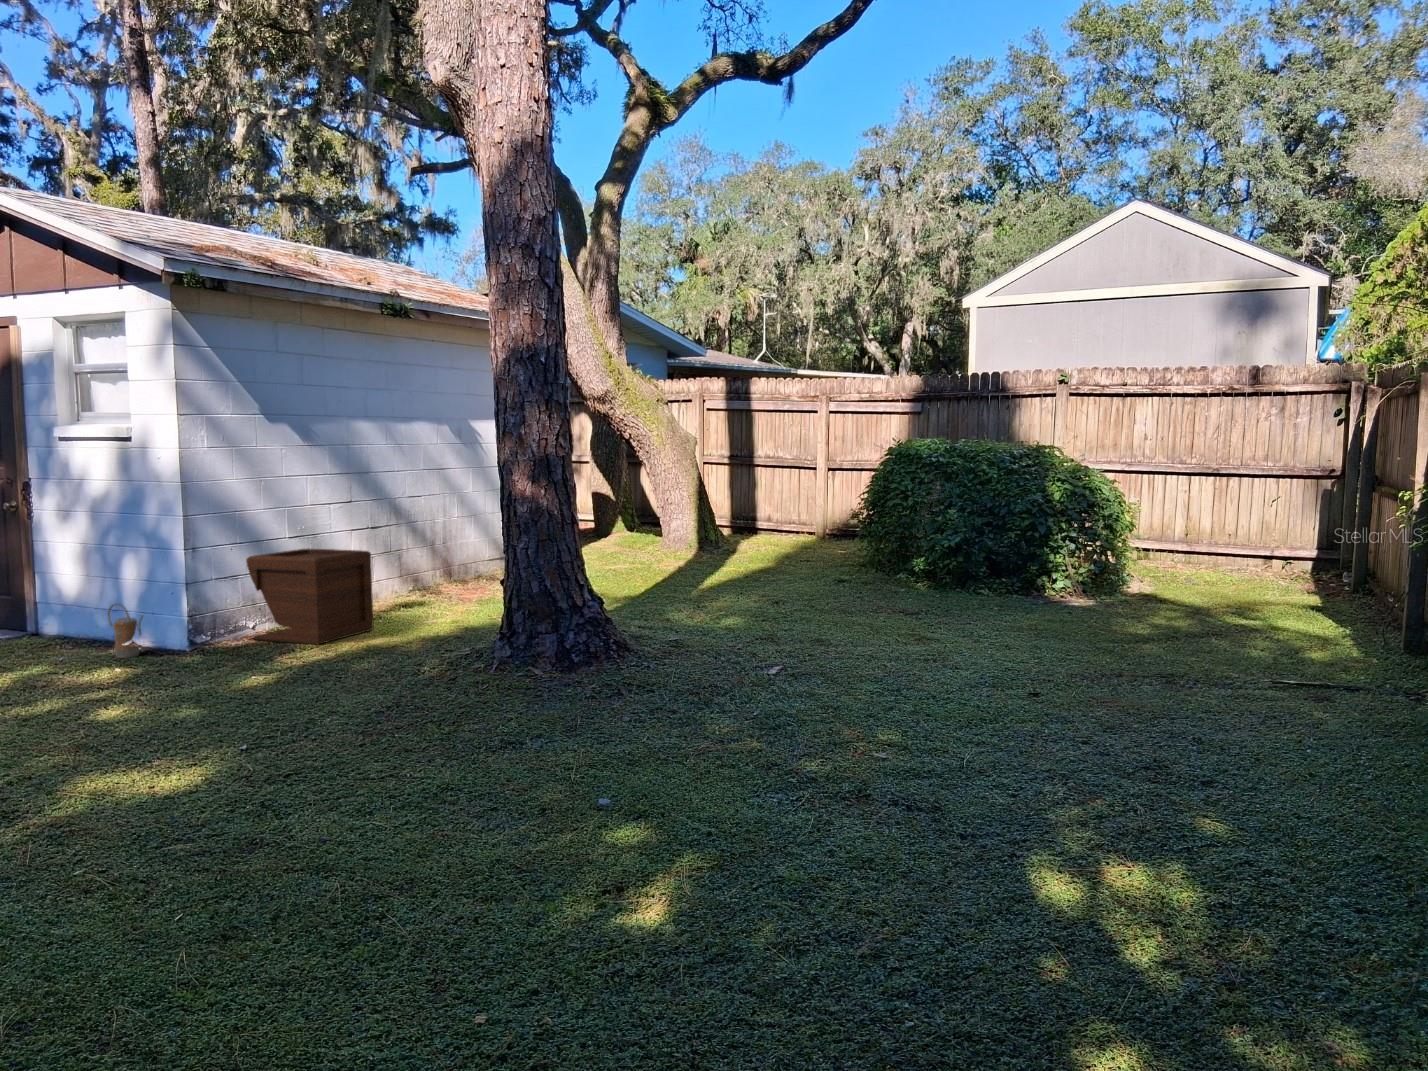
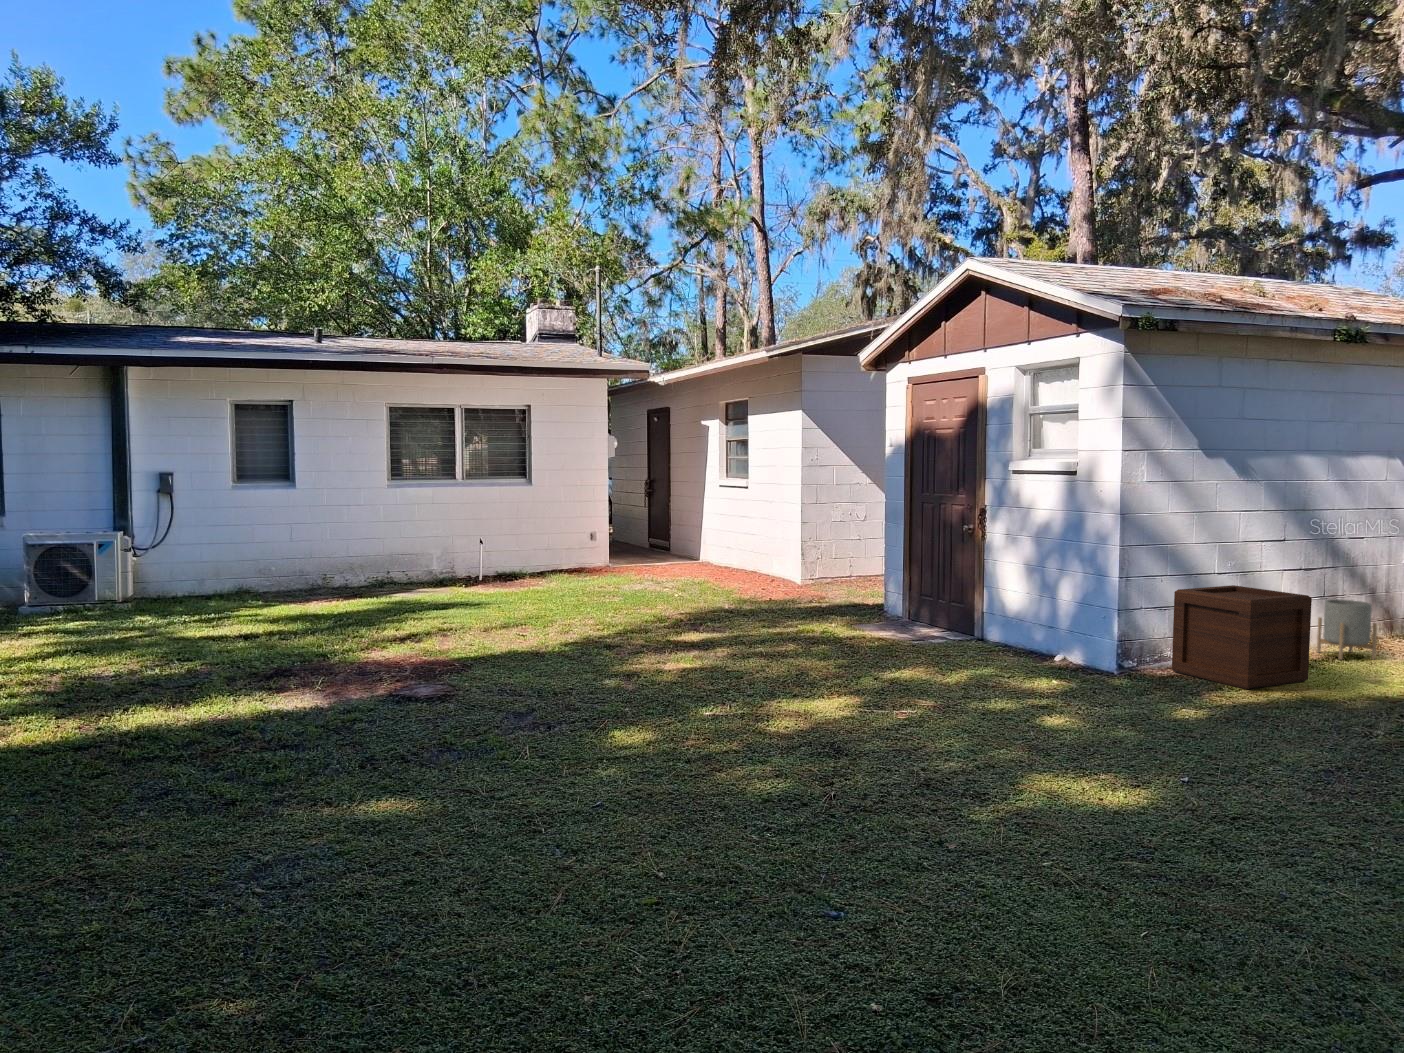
planter: none [387,555,434,609] -> present [1317,600,1377,659]
watering can: present [107,603,143,658] -> none [1045,621,1077,672]

